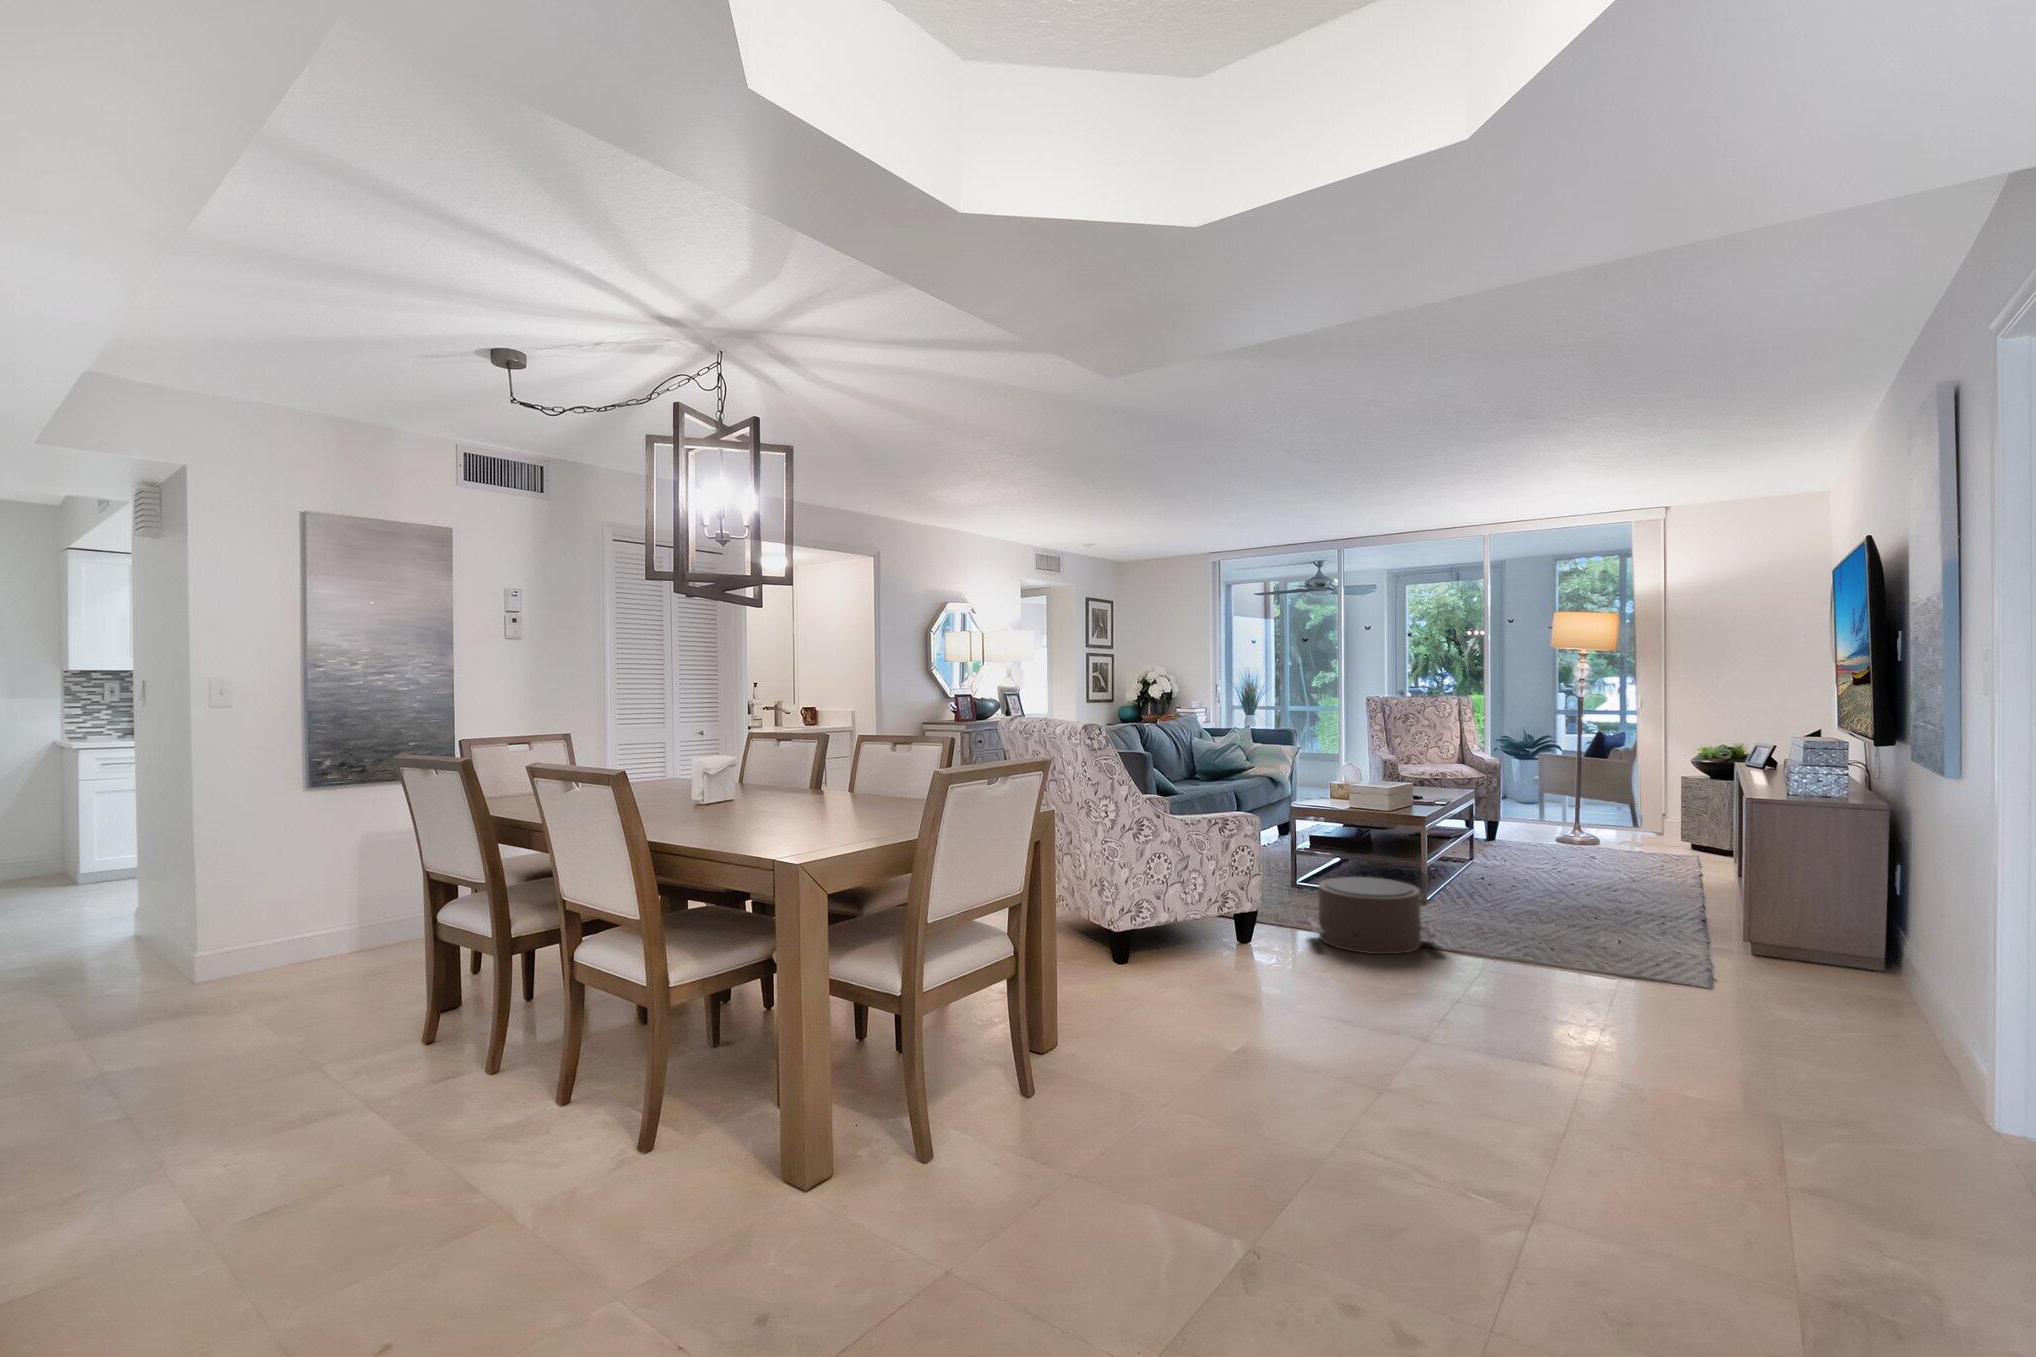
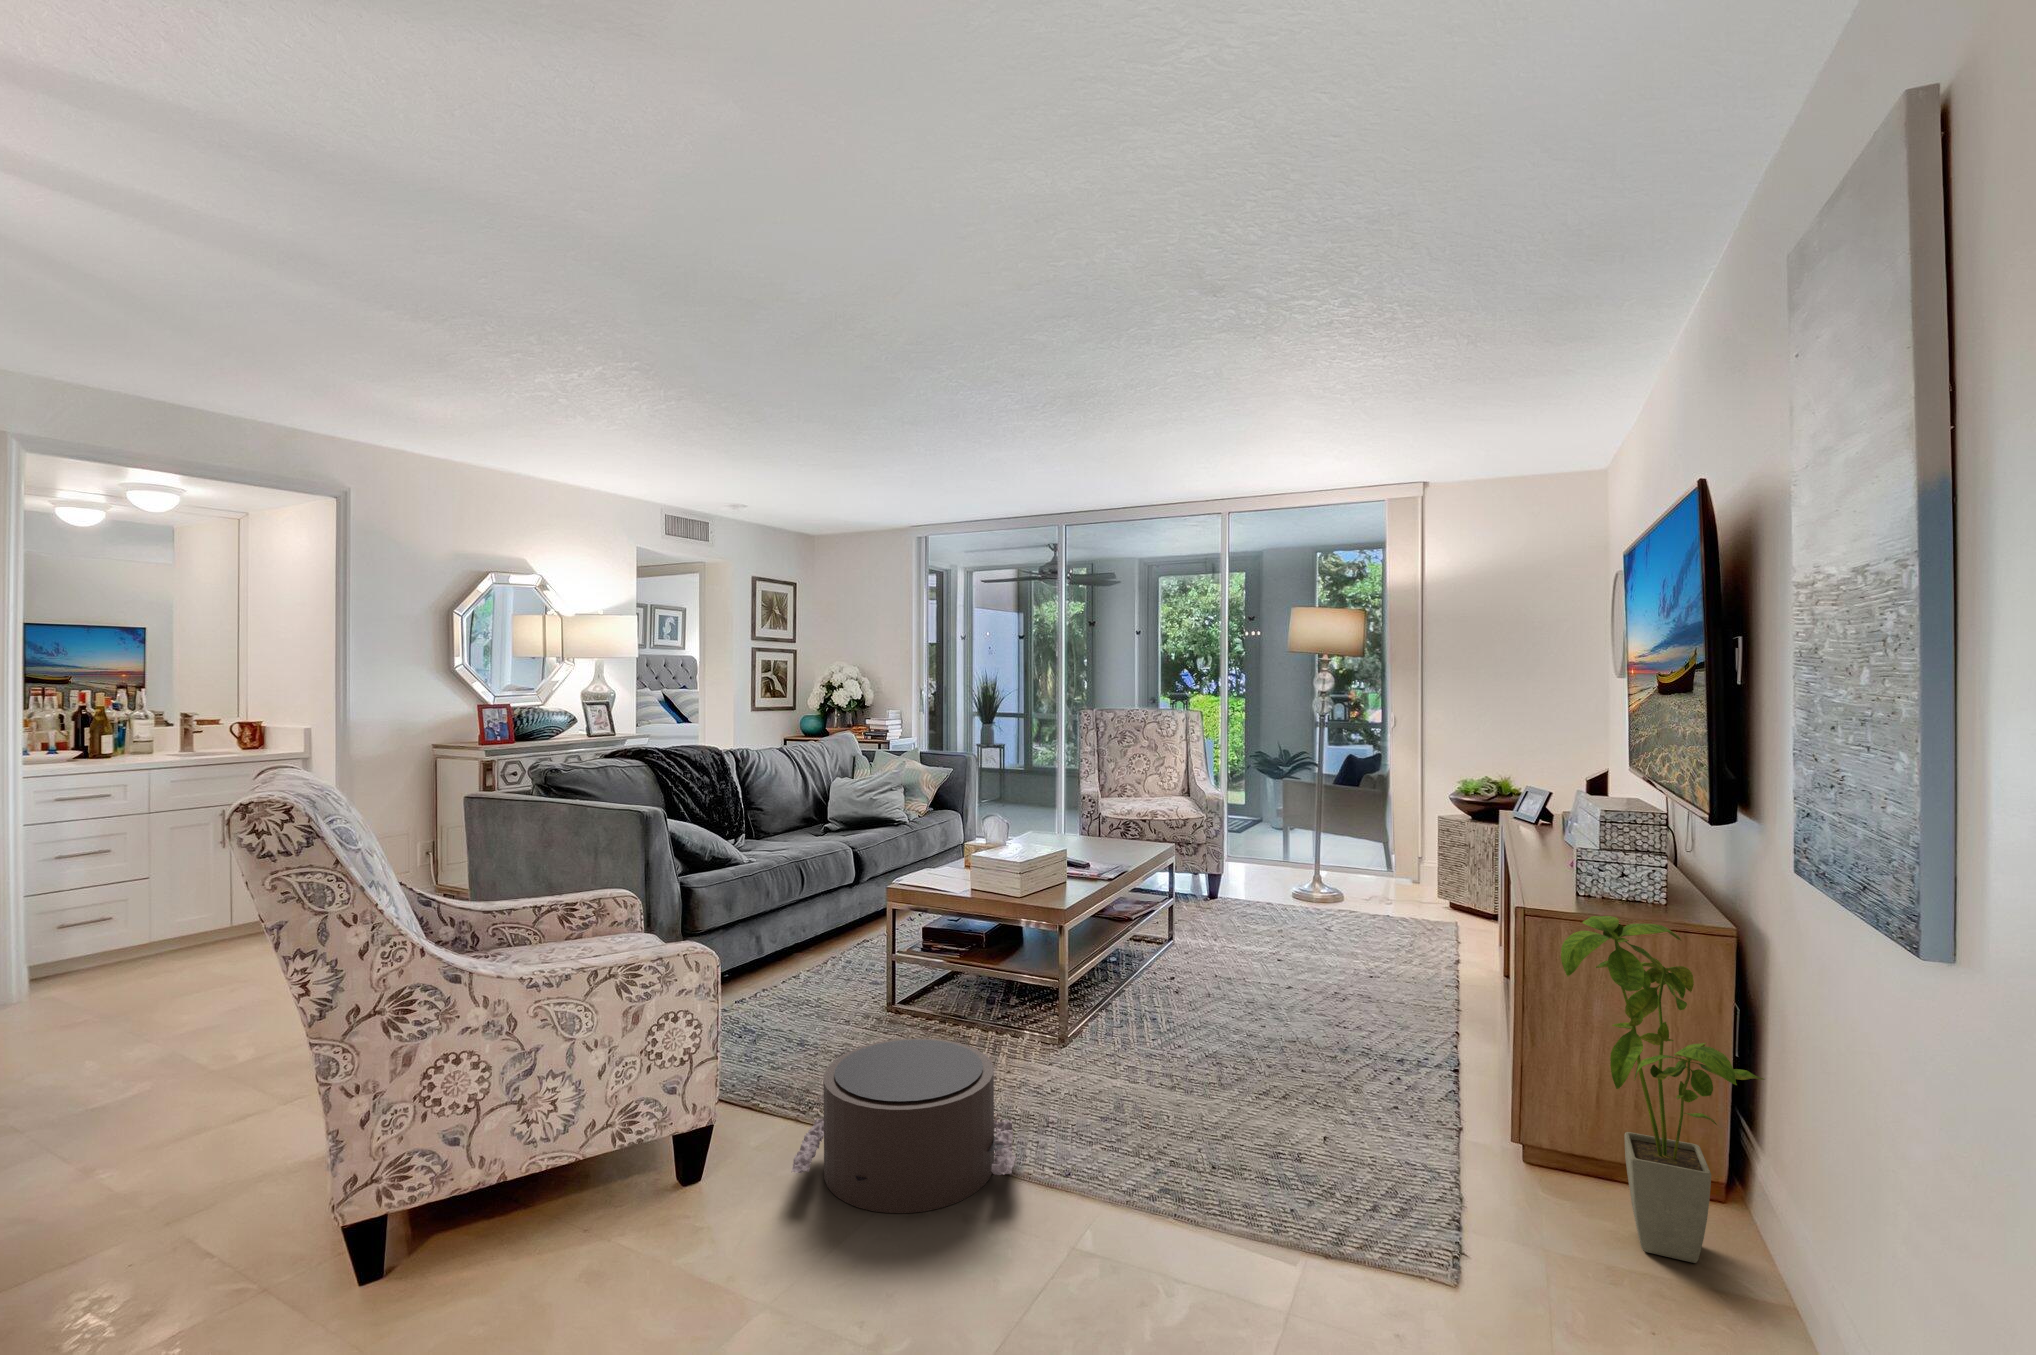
house plant: none [1779,797,1903,986] -> present [1561,916,1764,1263]

